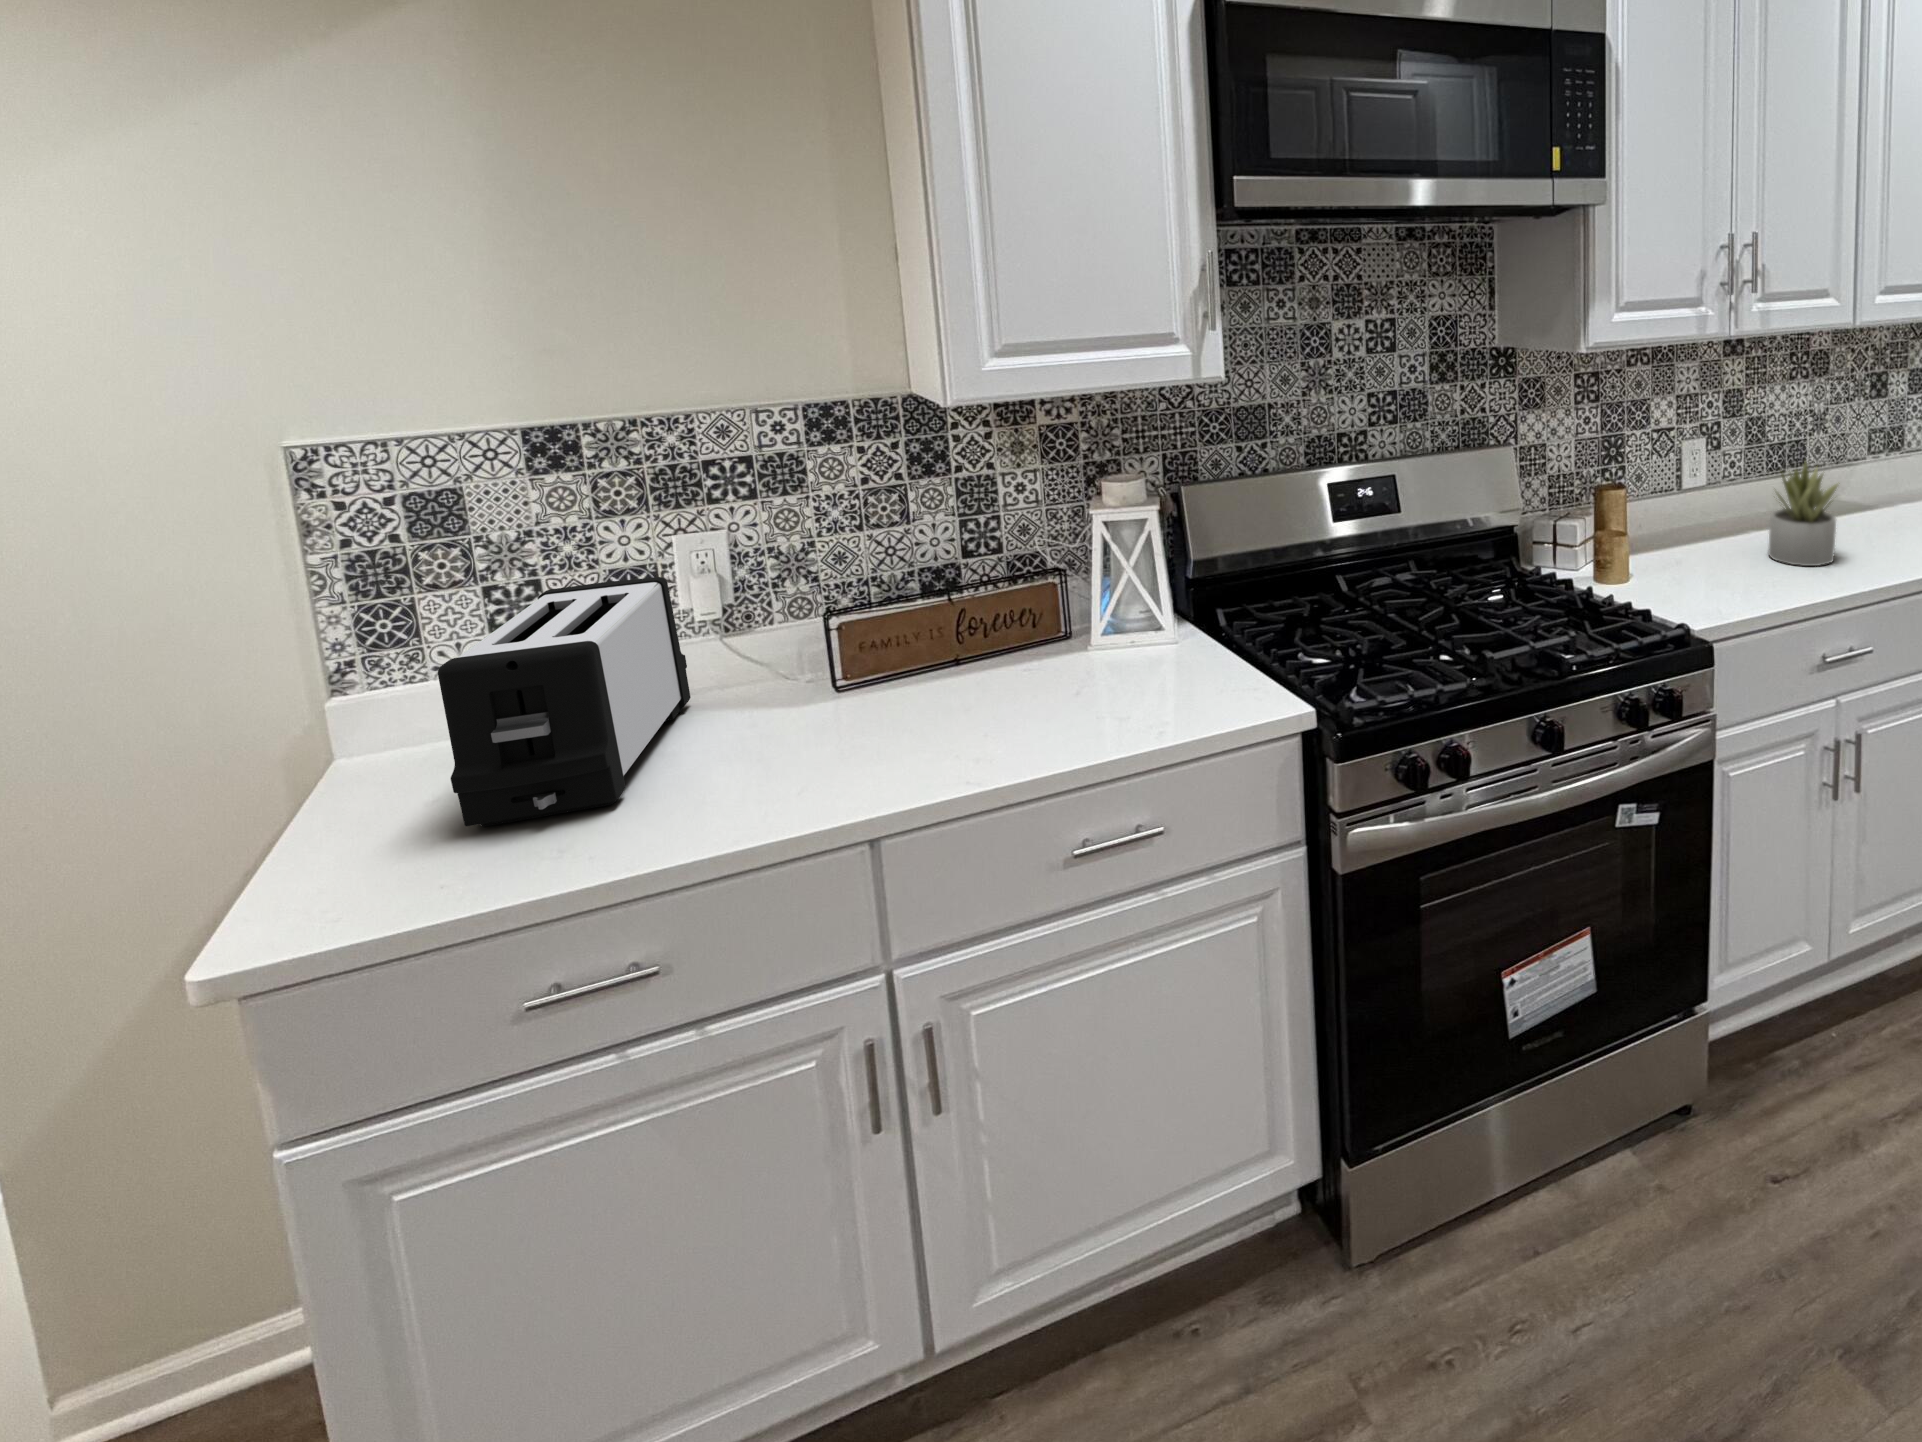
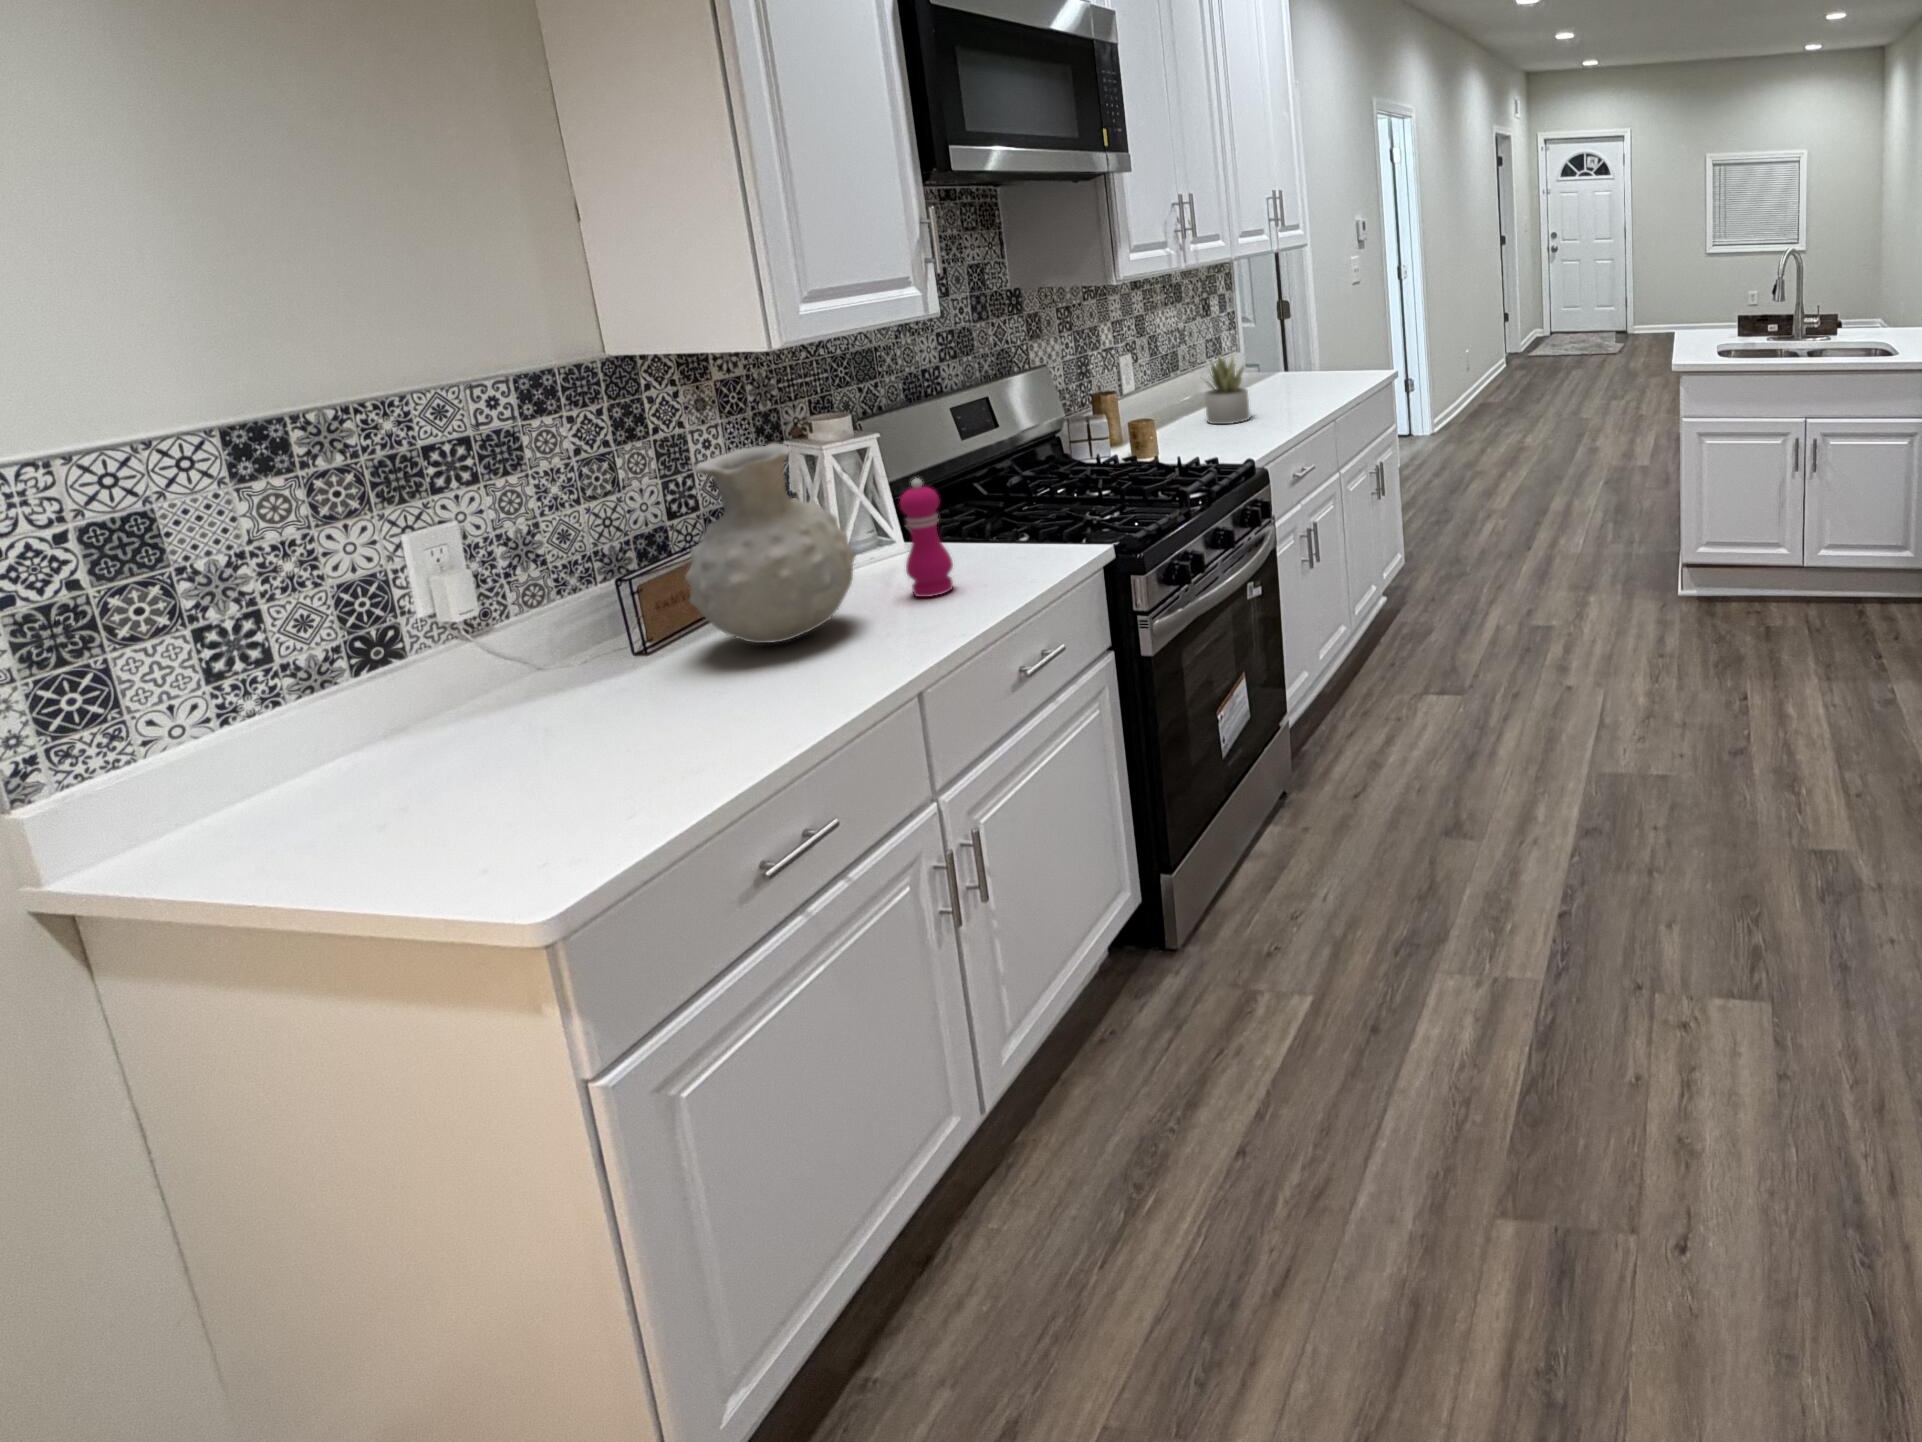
vase: none [800,515,982,737] -> present [685,443,856,643]
toaster: present [438,577,691,826] -> none [296,573,637,788]
pepper mill: none [1042,588,1099,736] -> present [900,478,953,597]

